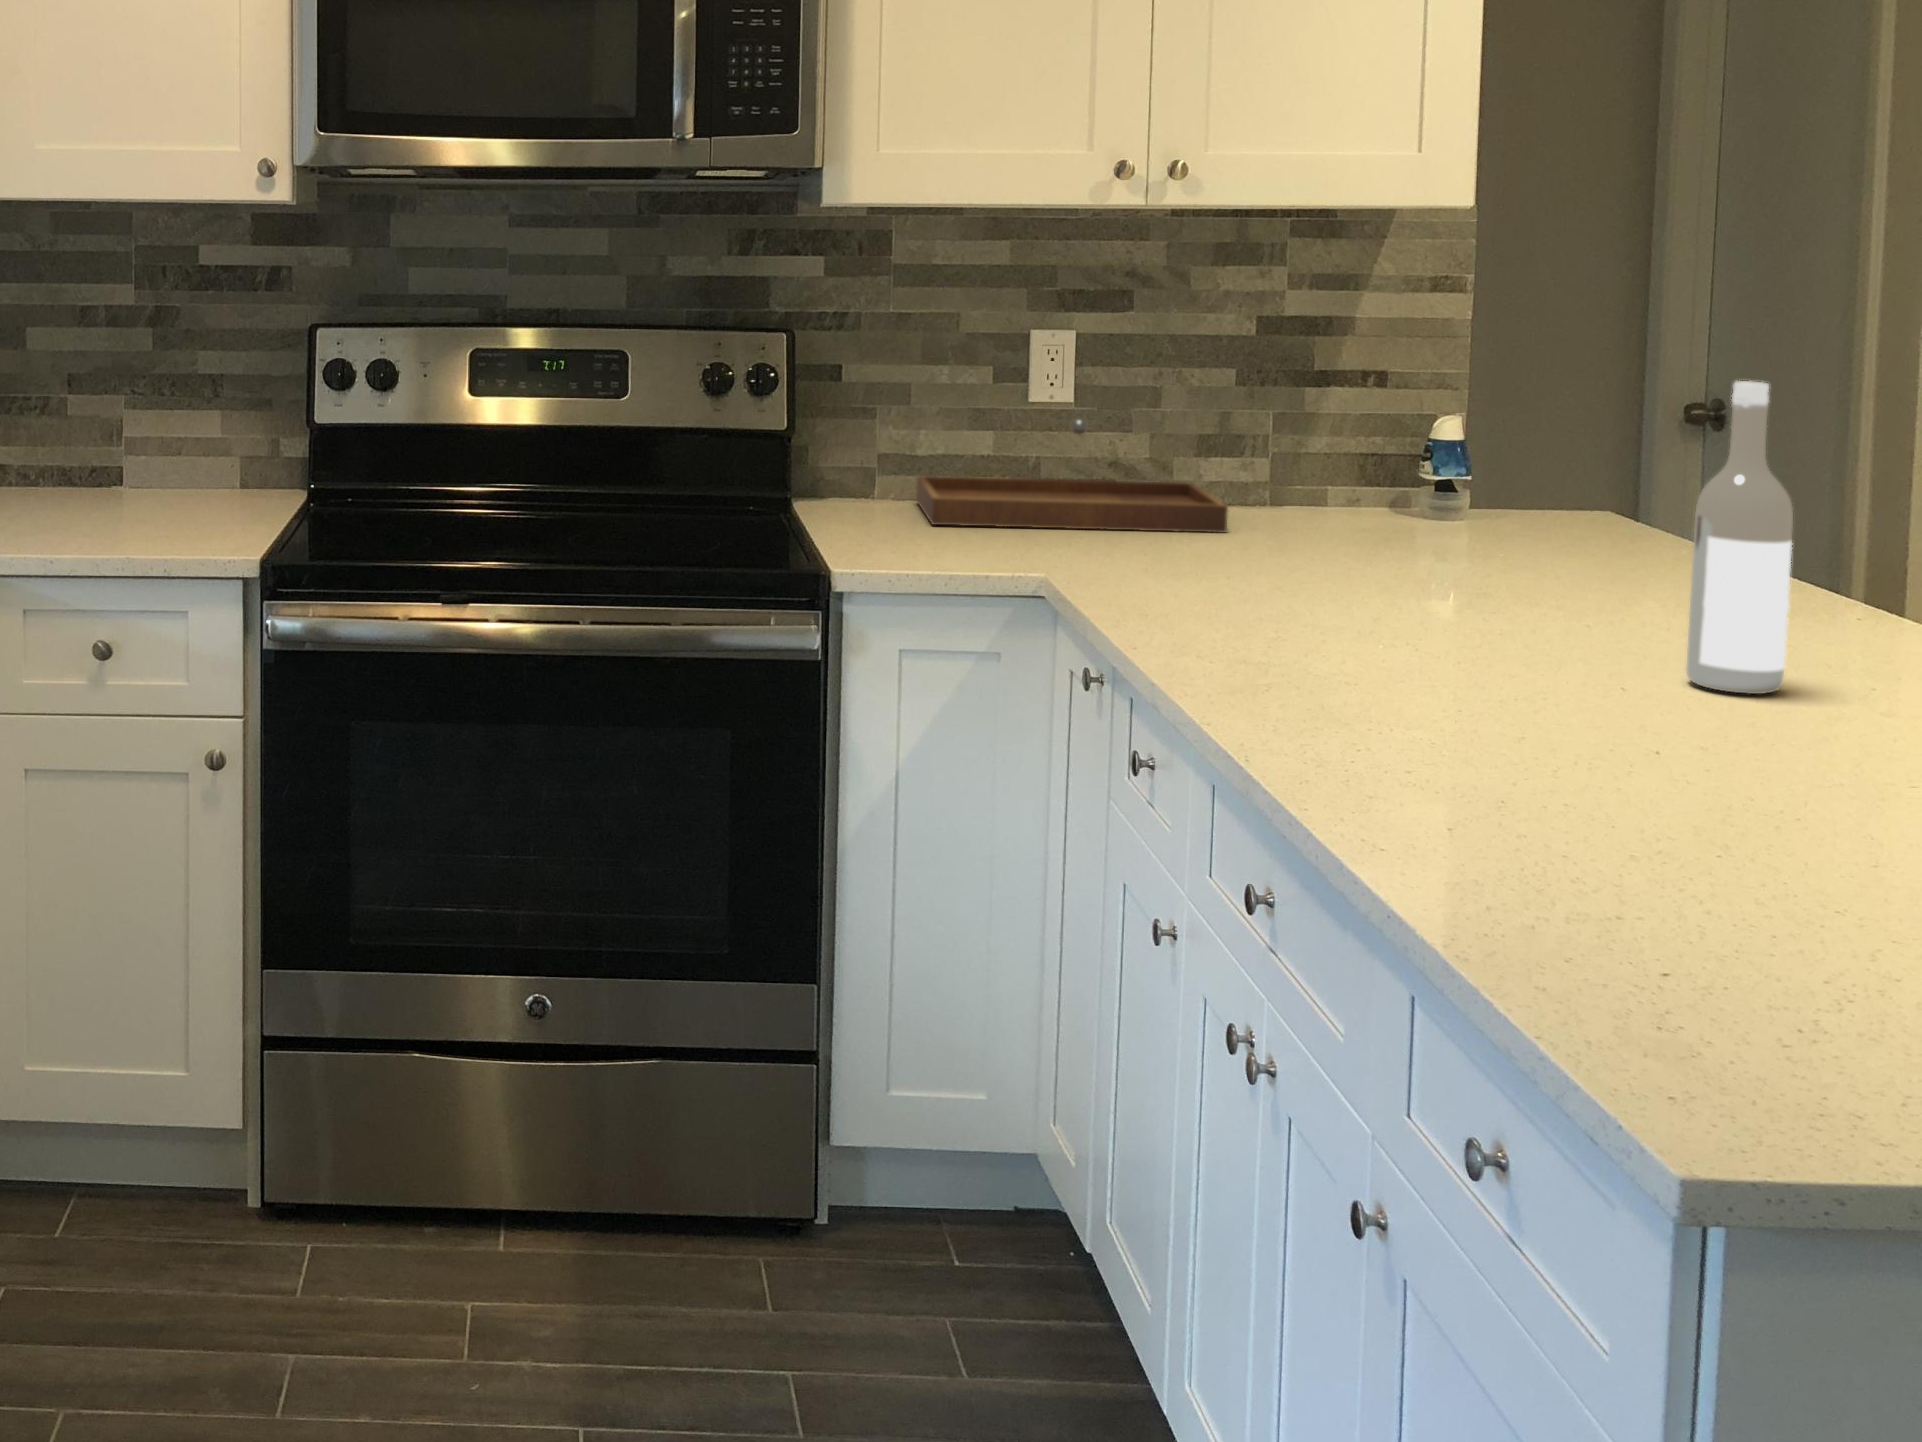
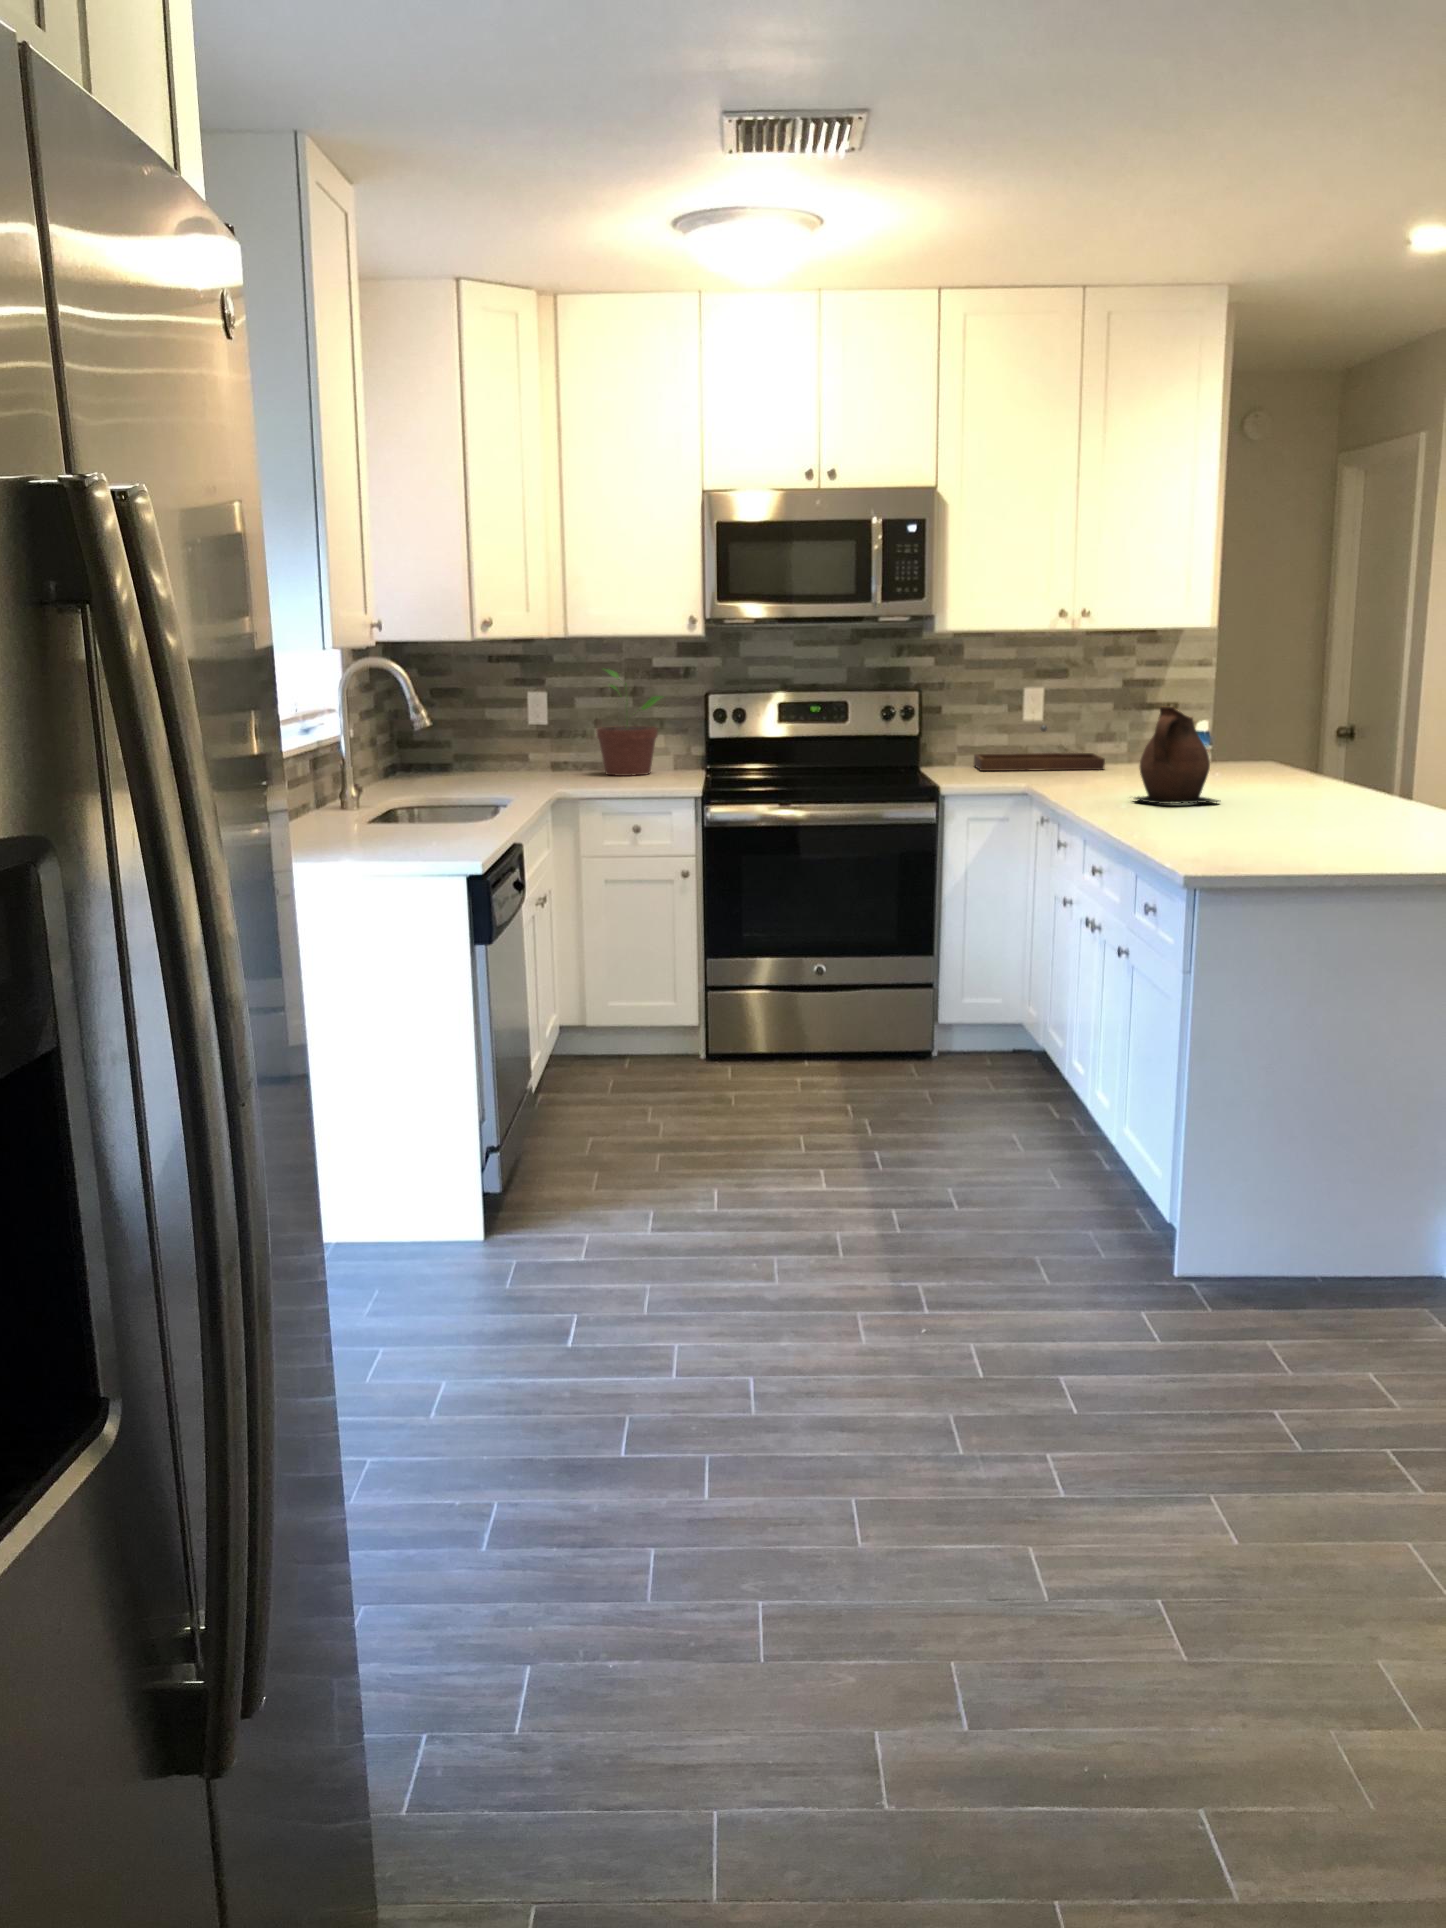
potted plant: none [61,265,215,508] -> present [597,669,662,776]
wine bottle: present [1687,381,1793,694] -> none [1254,683,1291,797]
ceramic pitcher: none [1340,447,1618,728] -> present [1135,706,1219,804]

